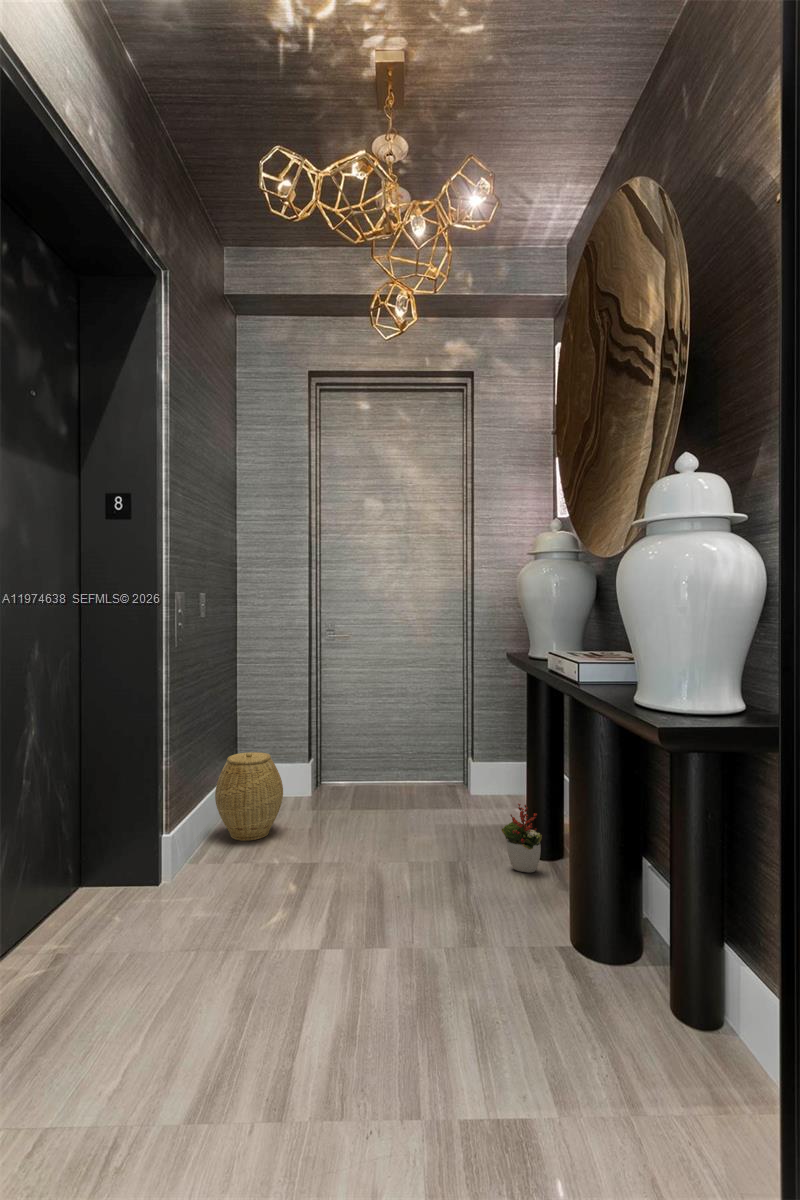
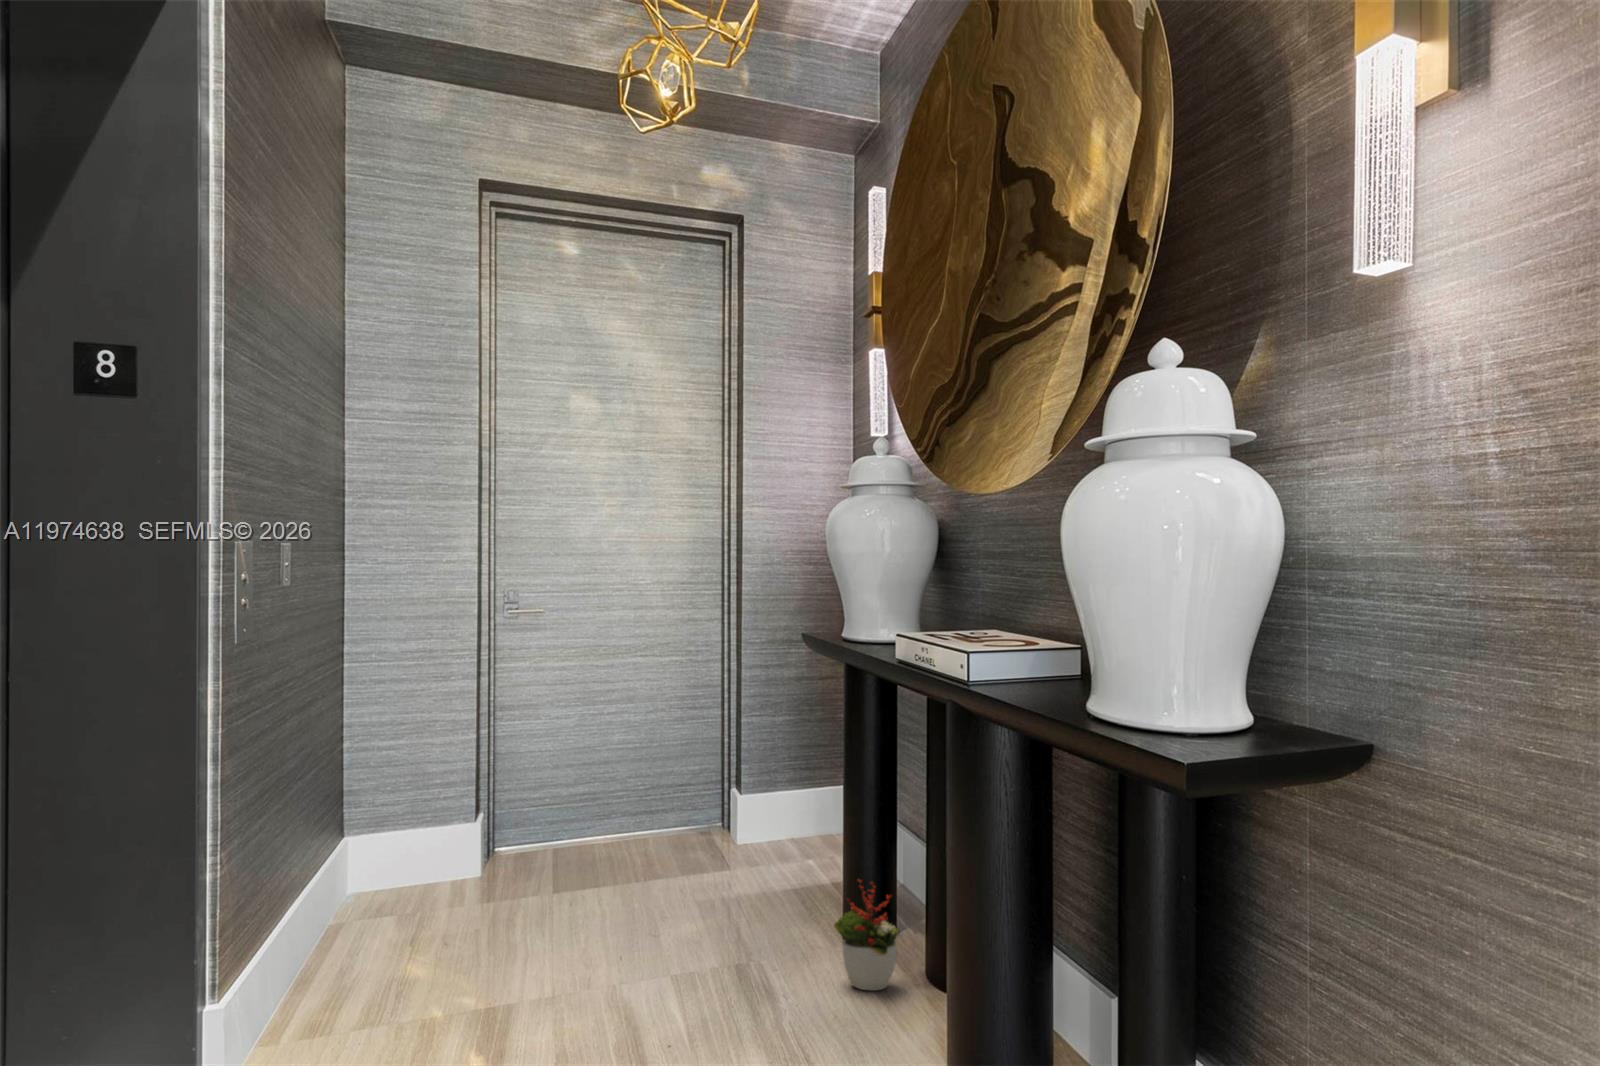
woven basket: present [215,752,283,841] -> none [310,823,442,991]

